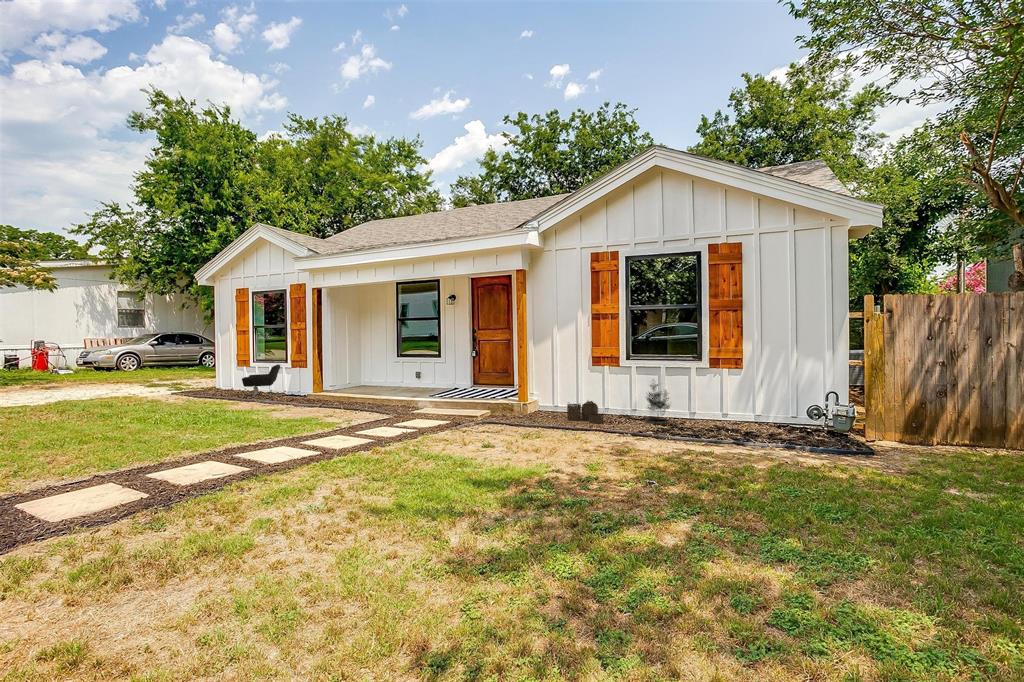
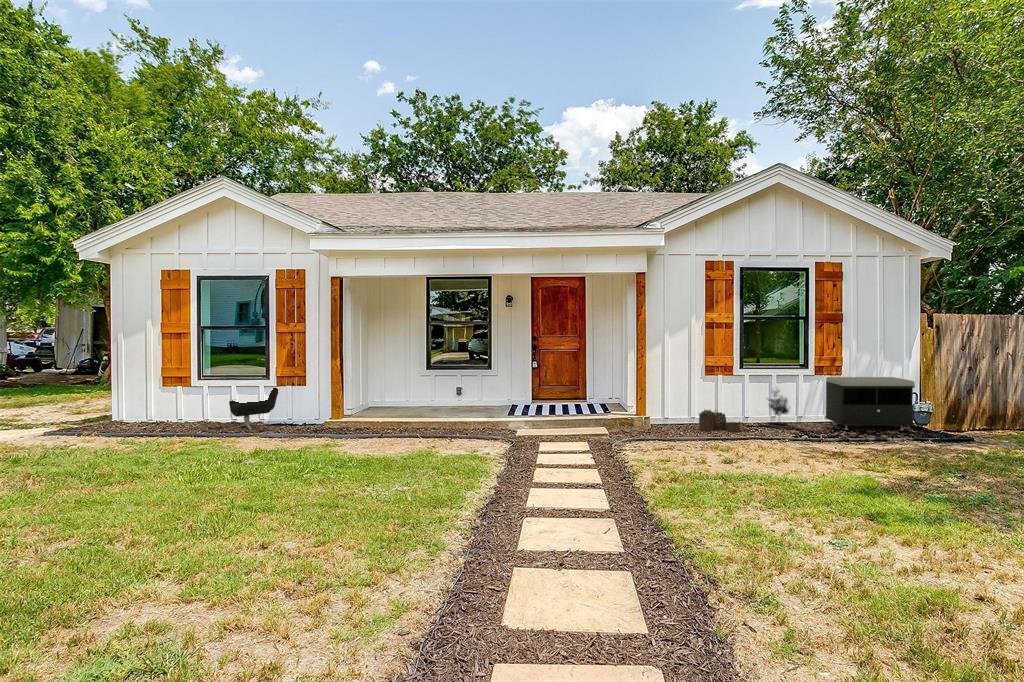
storage bench: none [710,372,792,435] -> present [826,377,915,430]

